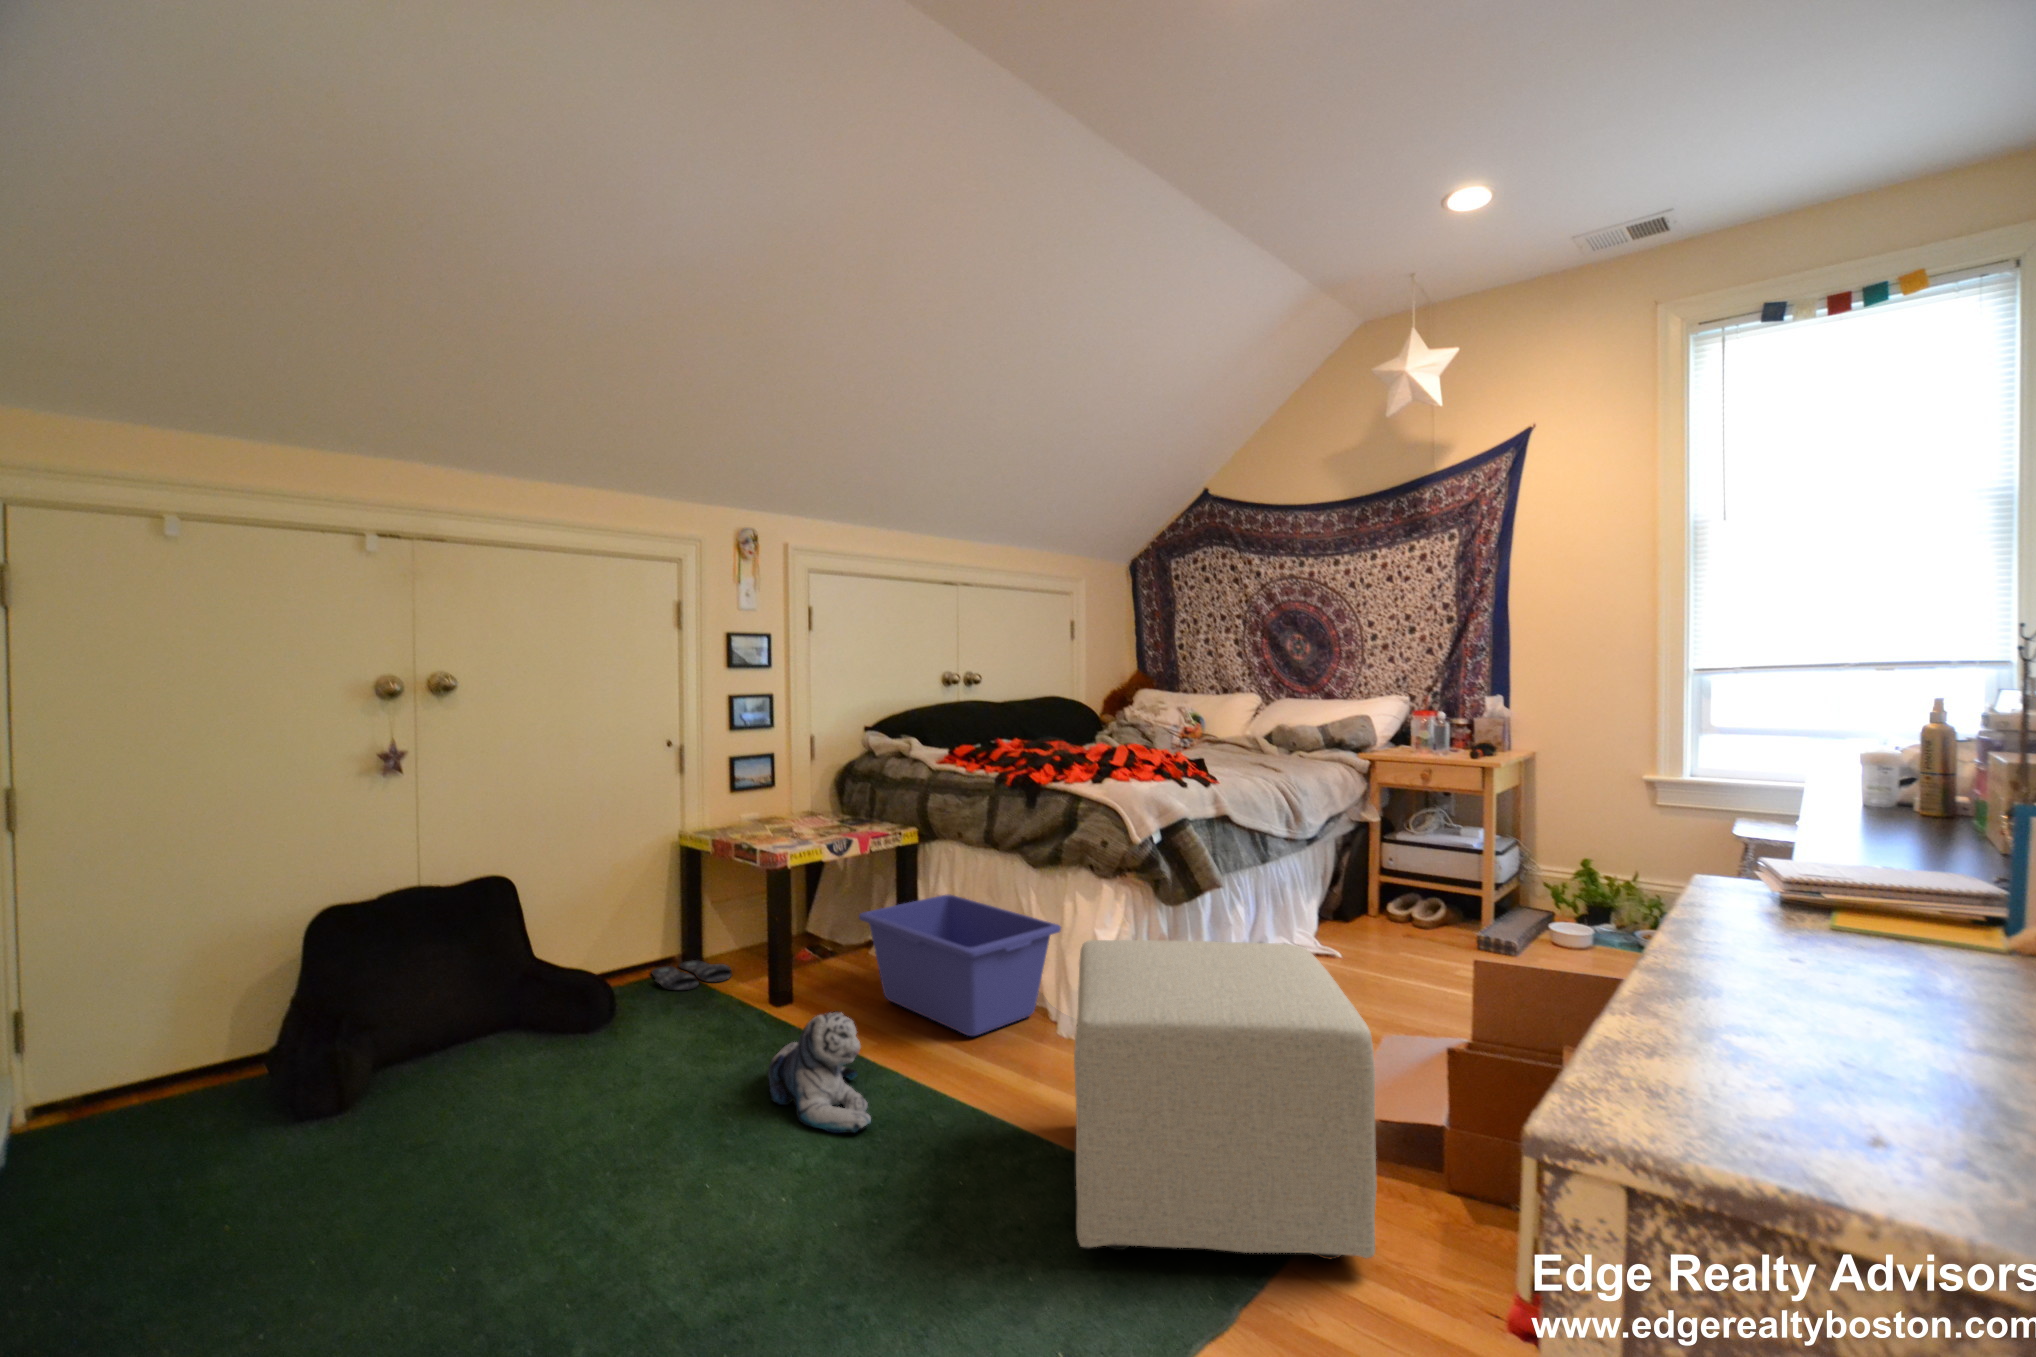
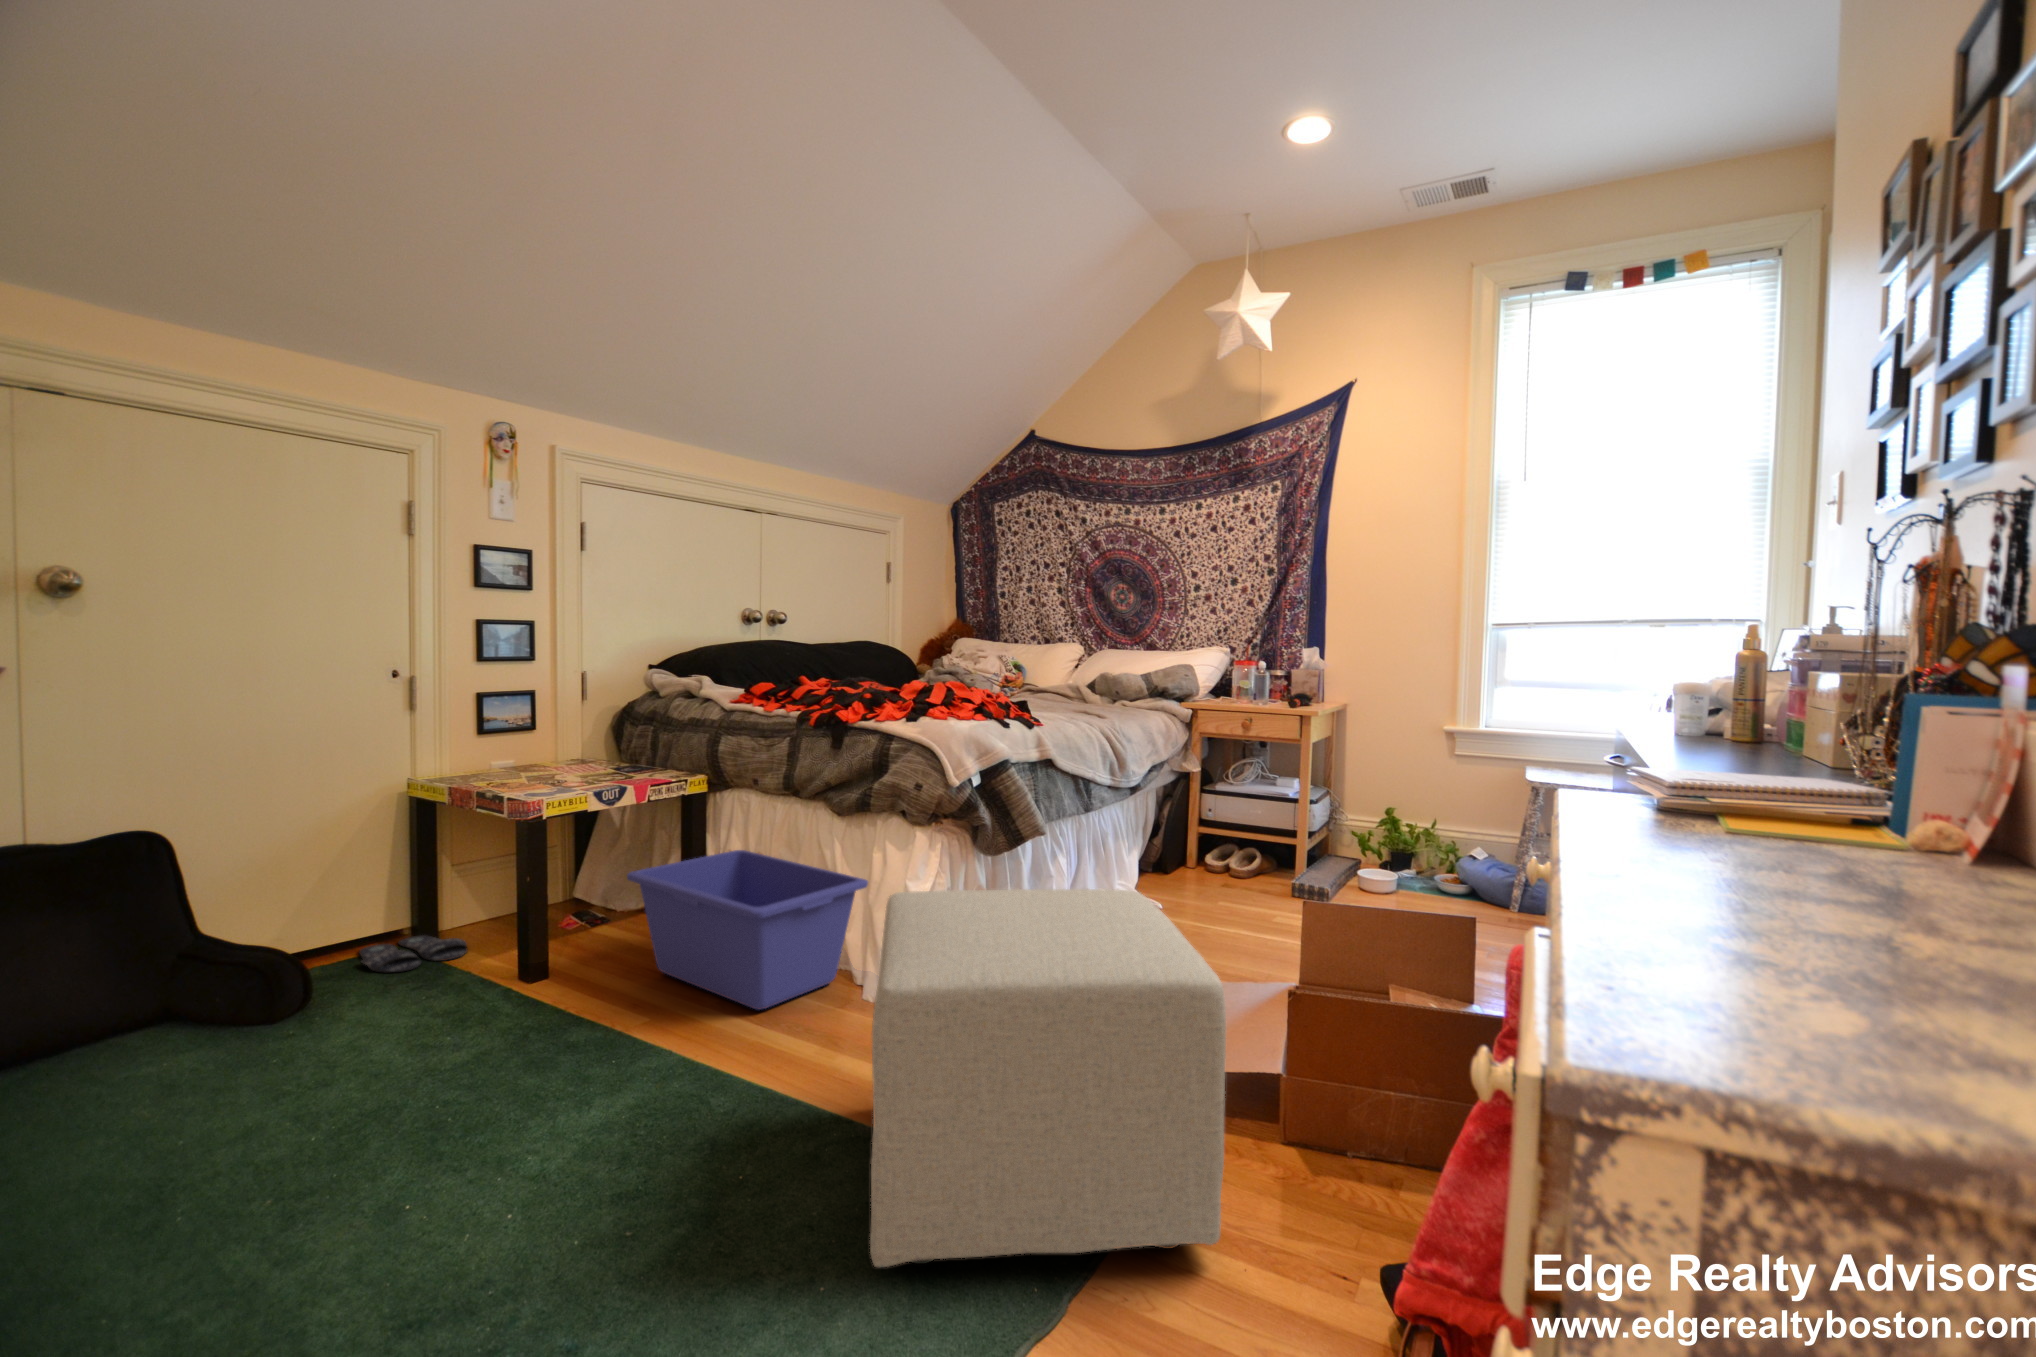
plush toy: present [768,1011,871,1133] -> none [489,989,621,1141]

